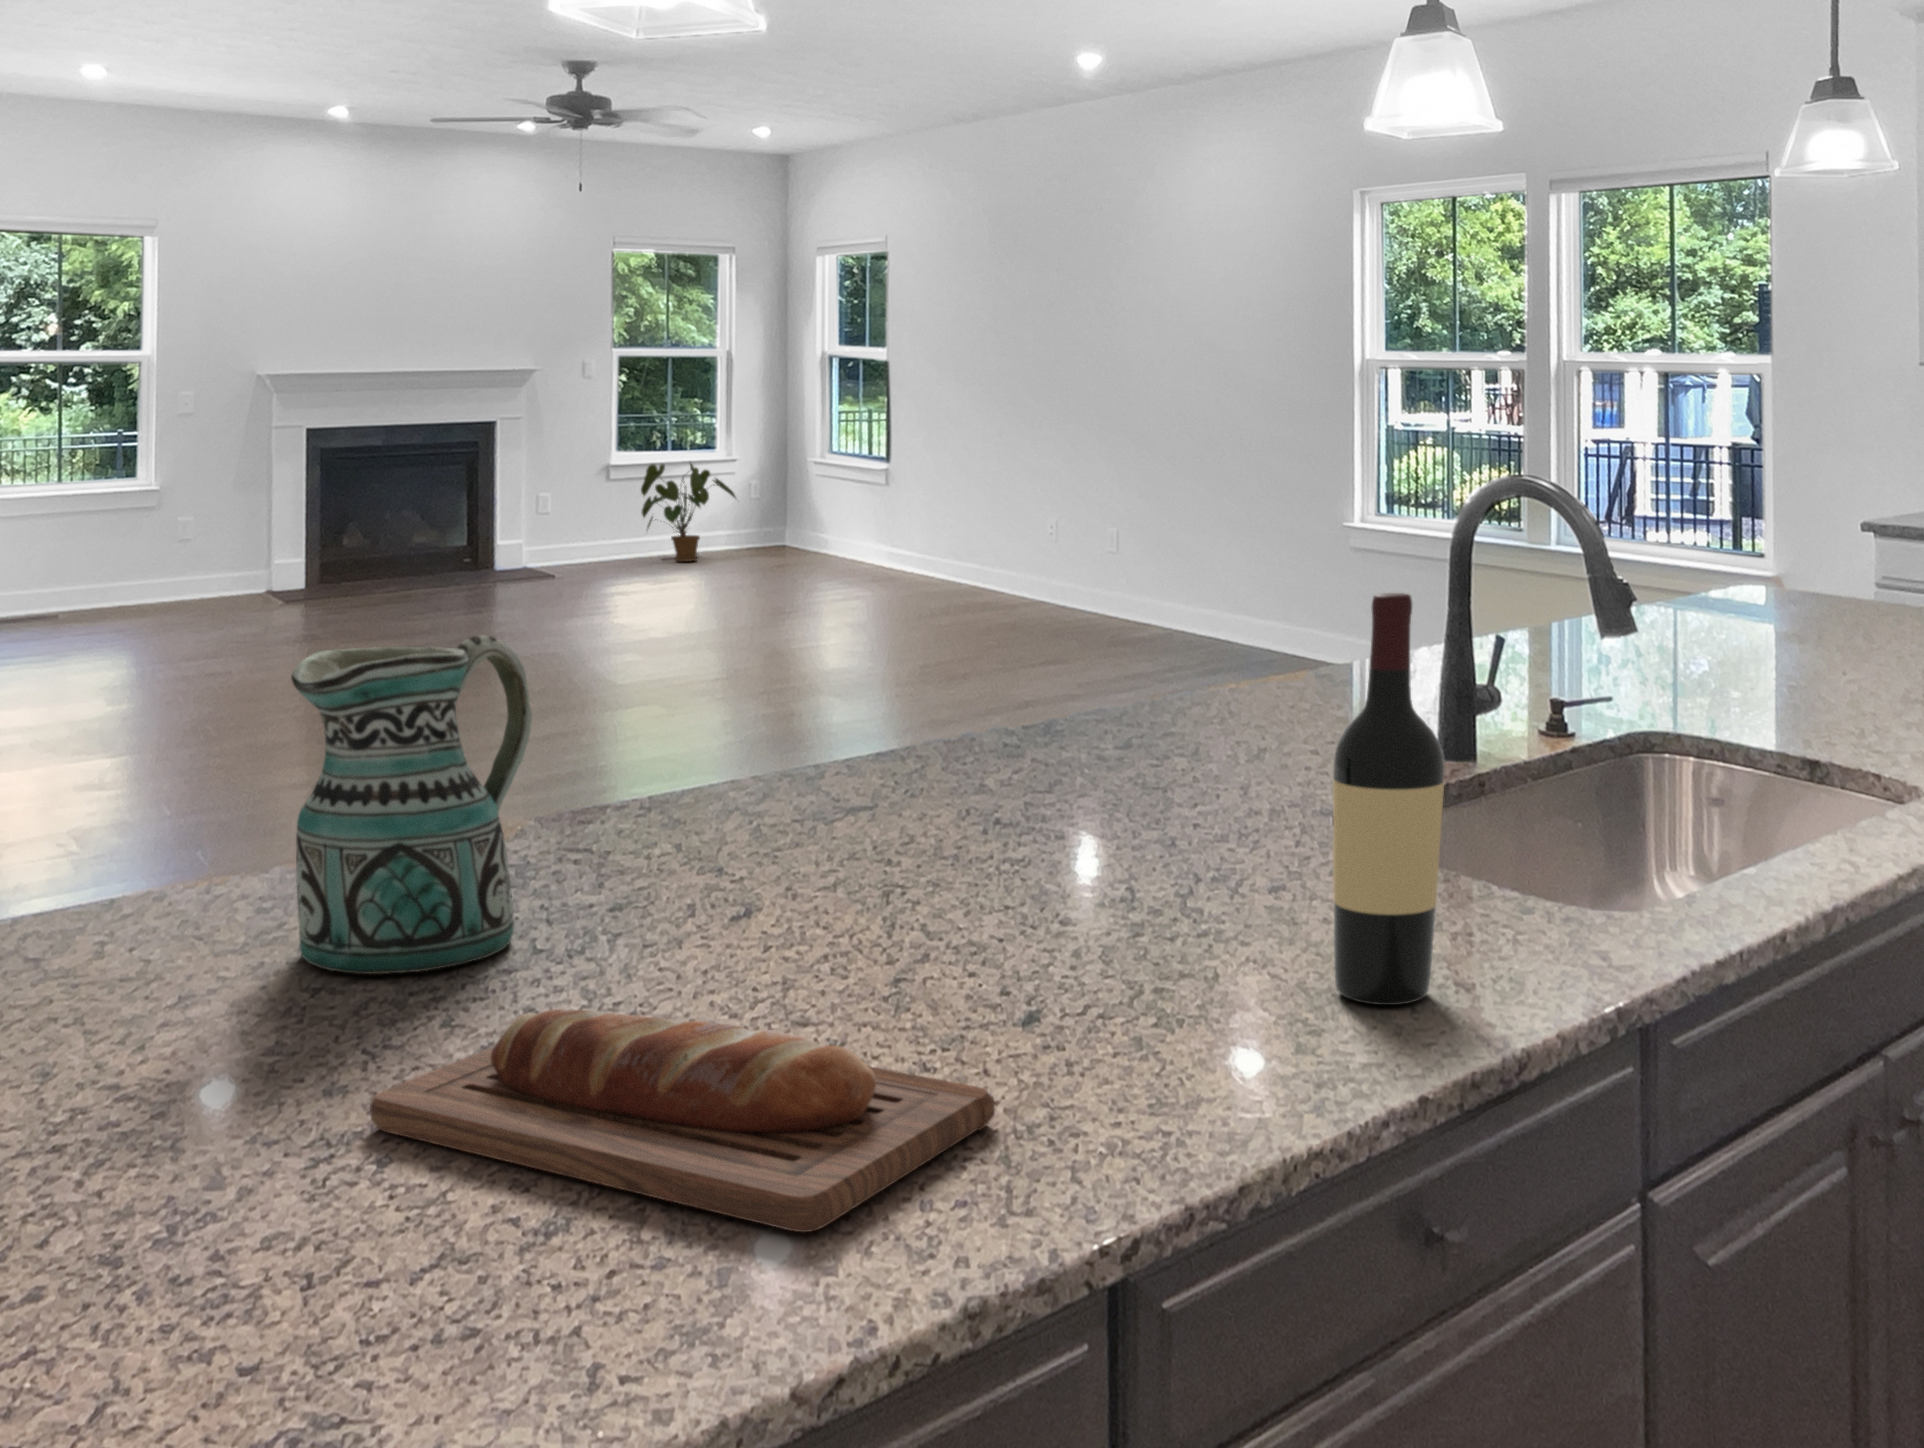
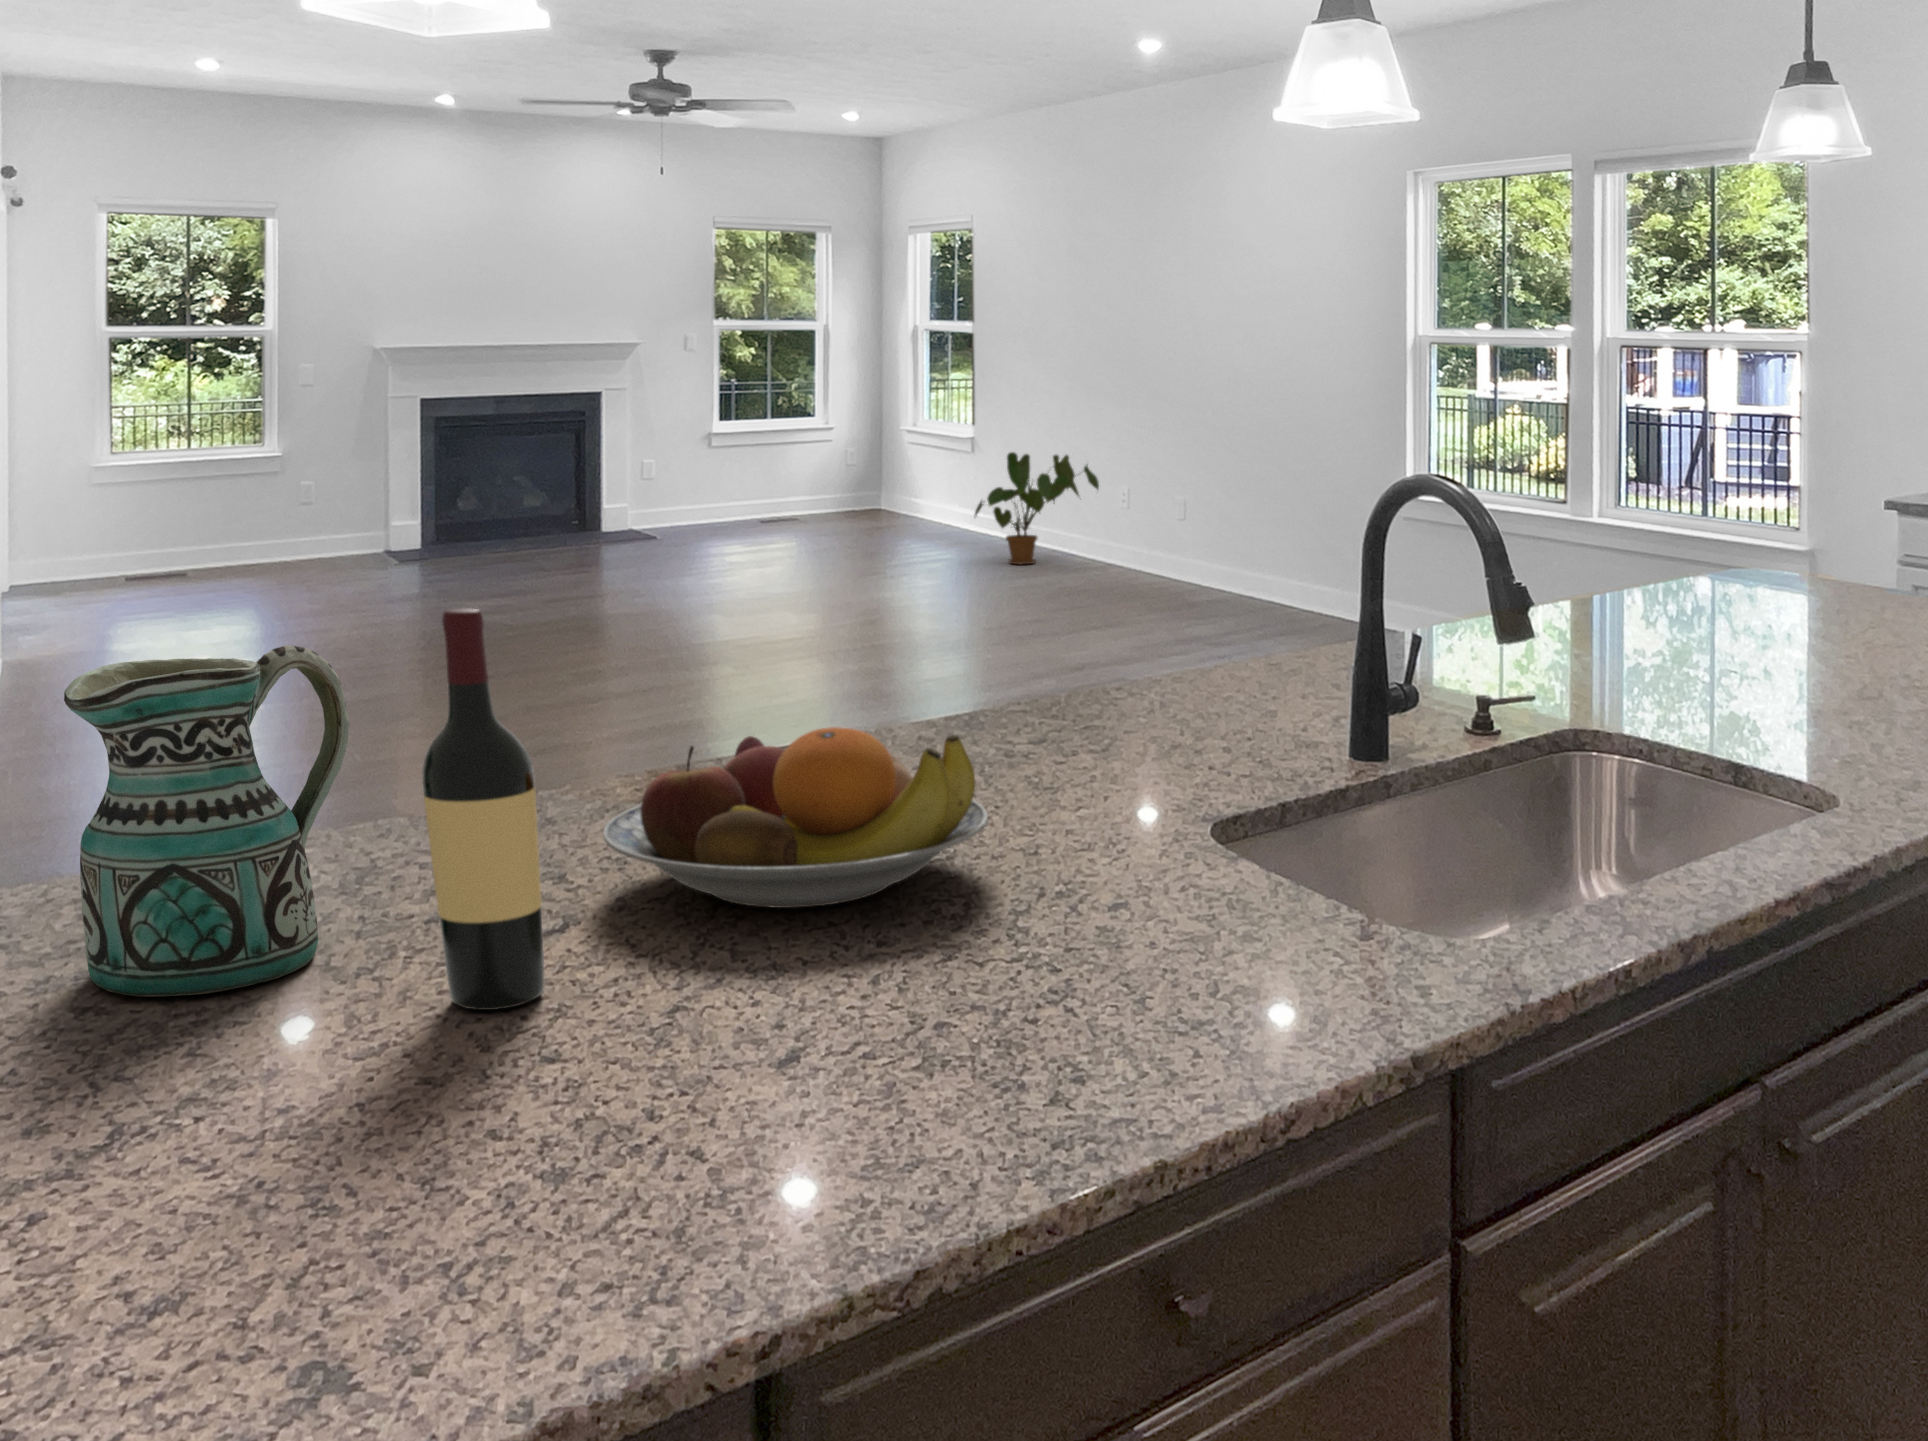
house plant: present [641,463,736,562] -> present [975,452,1099,565]
wine bottle: present [1333,593,1445,1005] -> present [422,608,545,1010]
fruit bowl: none [765,717,1138,892] -> present [603,727,988,908]
bread loaf: present [370,1009,995,1232] -> none [42,1050,689,1320]

